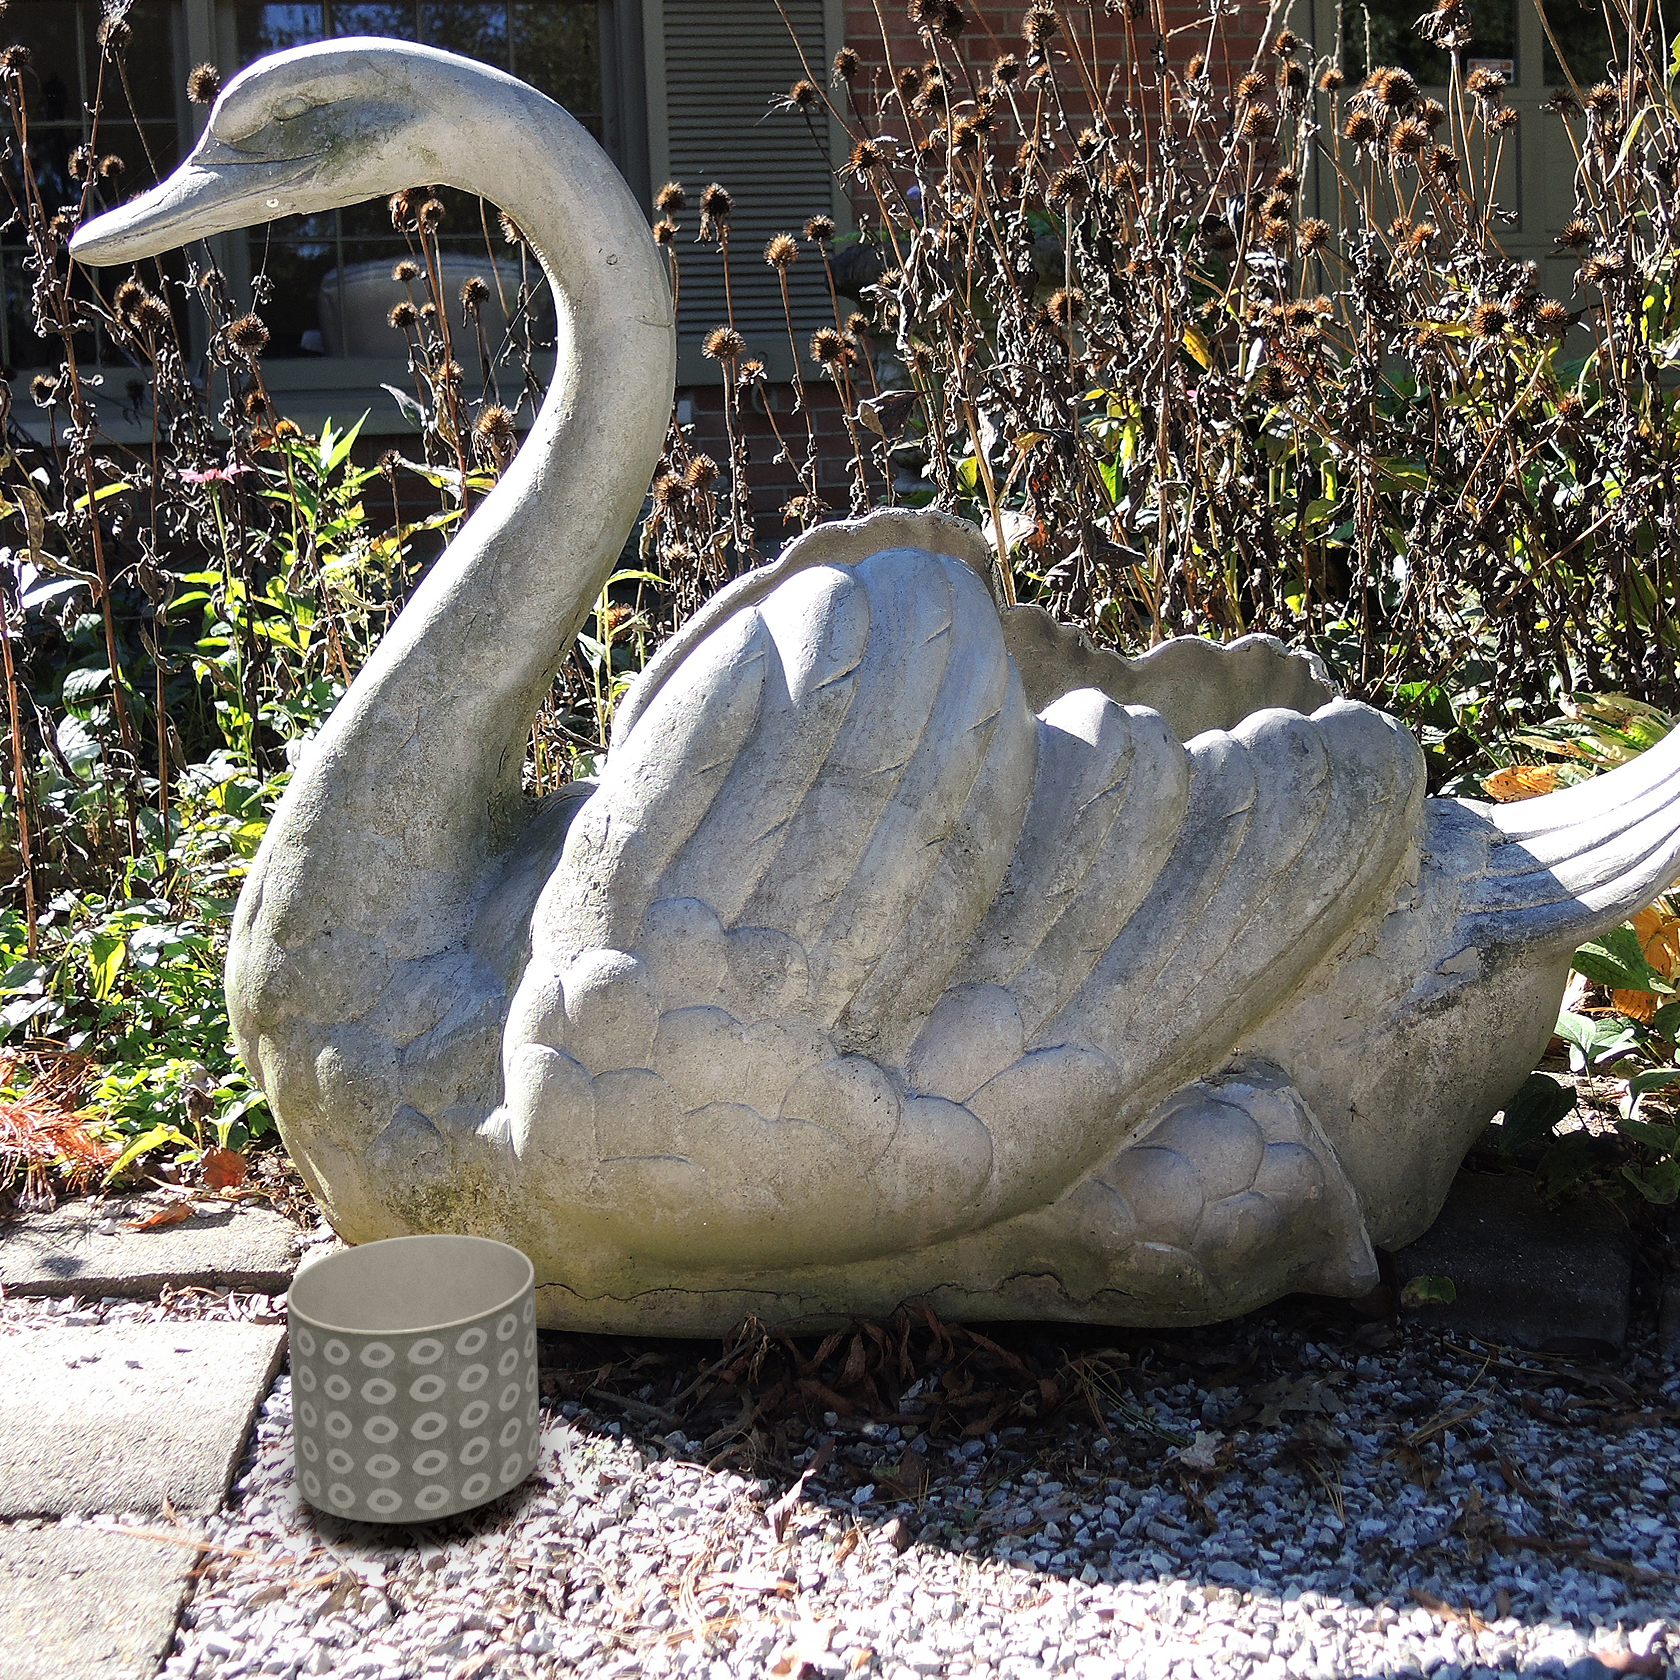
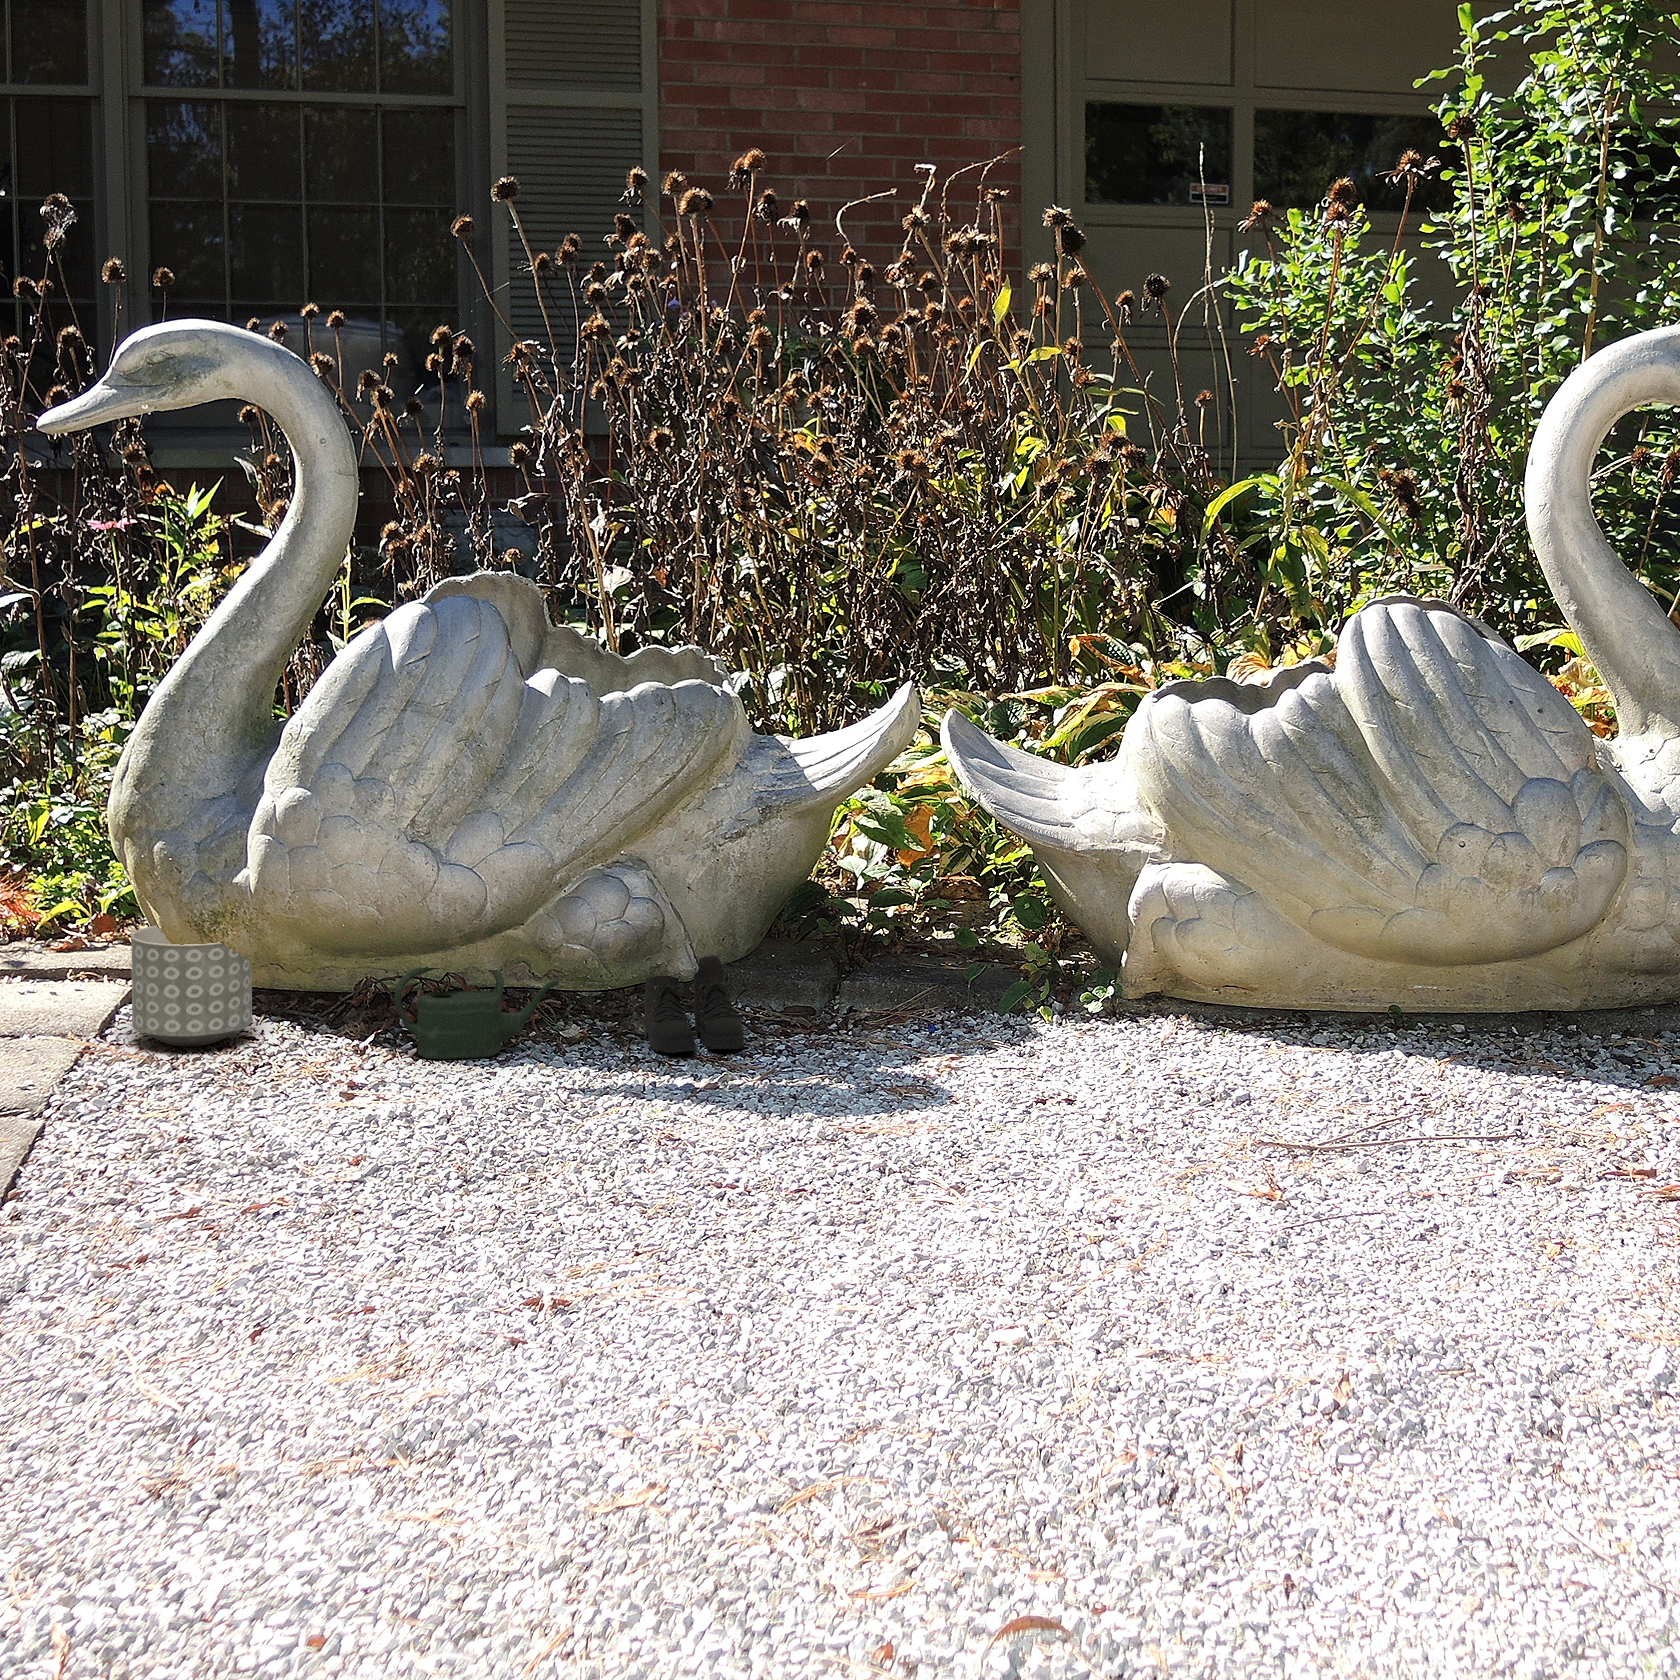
boots: none [1308,1255,1543,1492] -> present [644,956,744,1053]
watering can: none [854,1320,1177,1542] -> present [394,967,559,1059]

